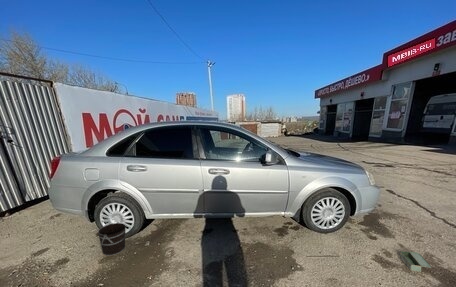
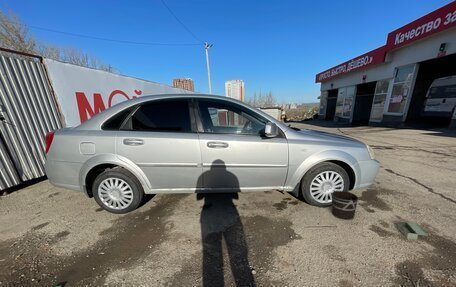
bucket: present [98,222,126,256] -> present [332,190,358,221]

